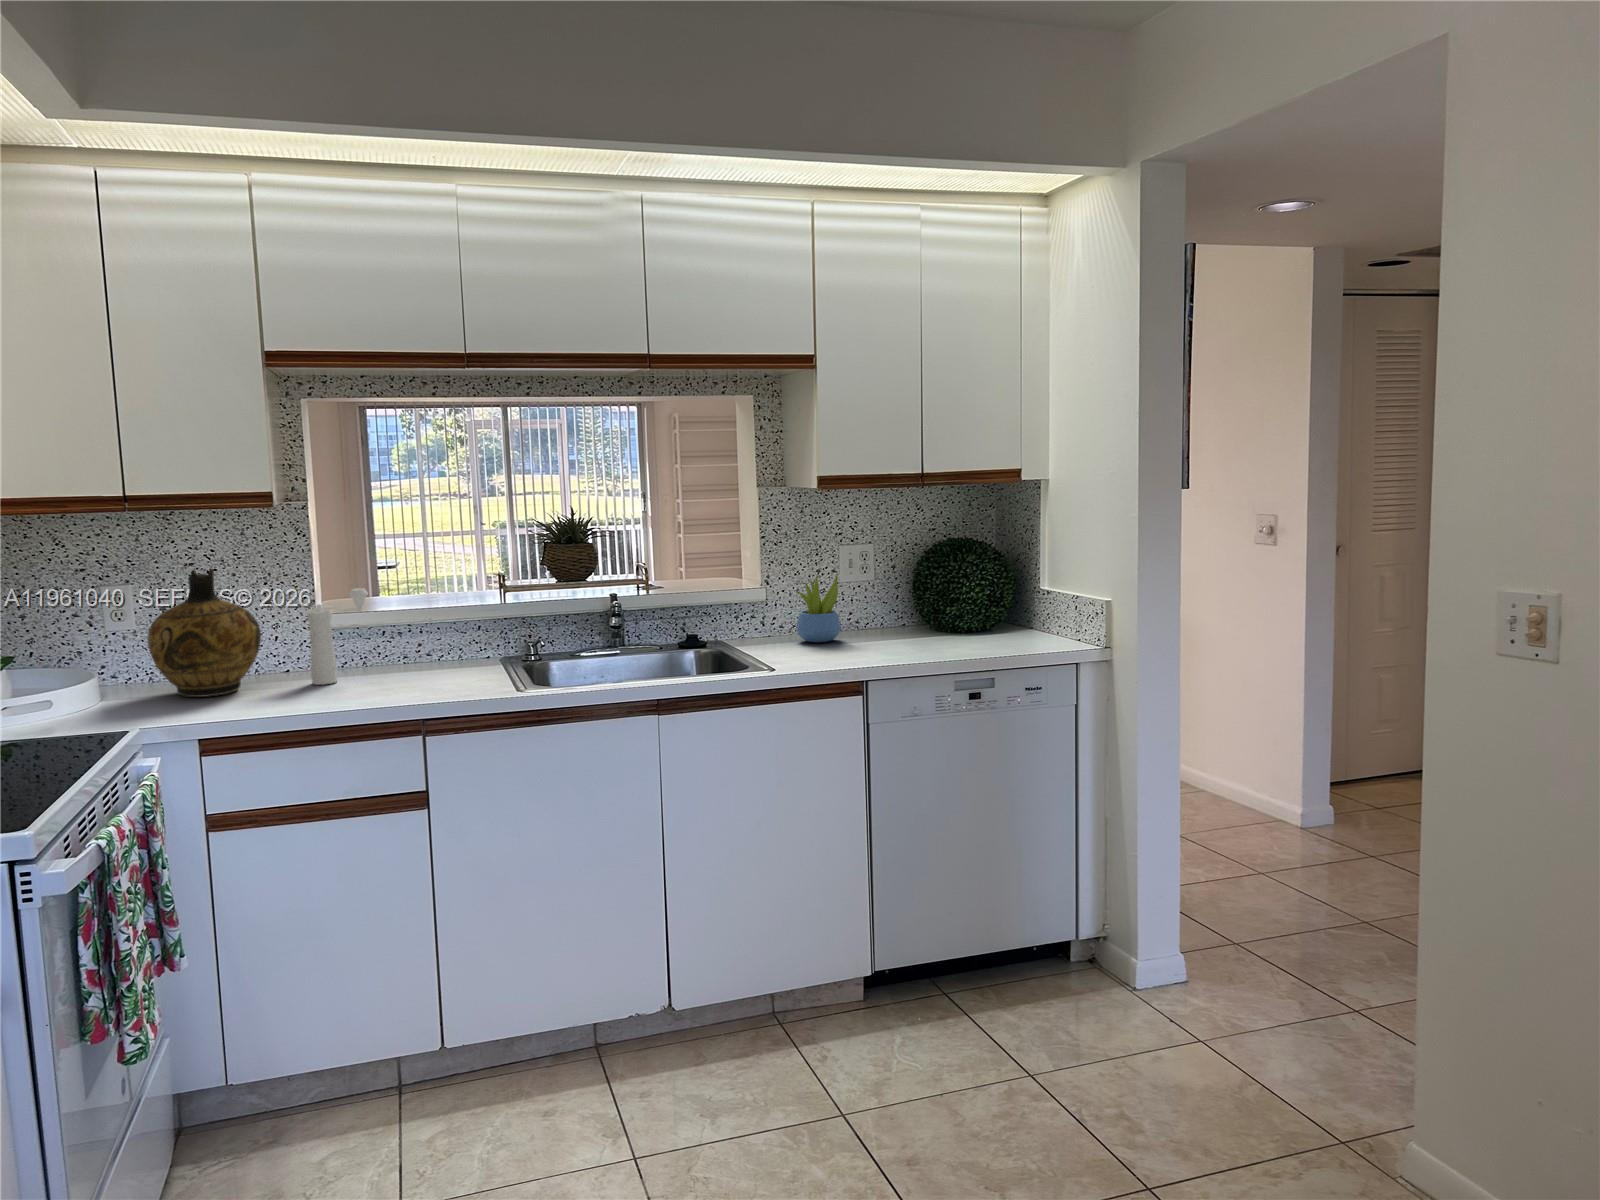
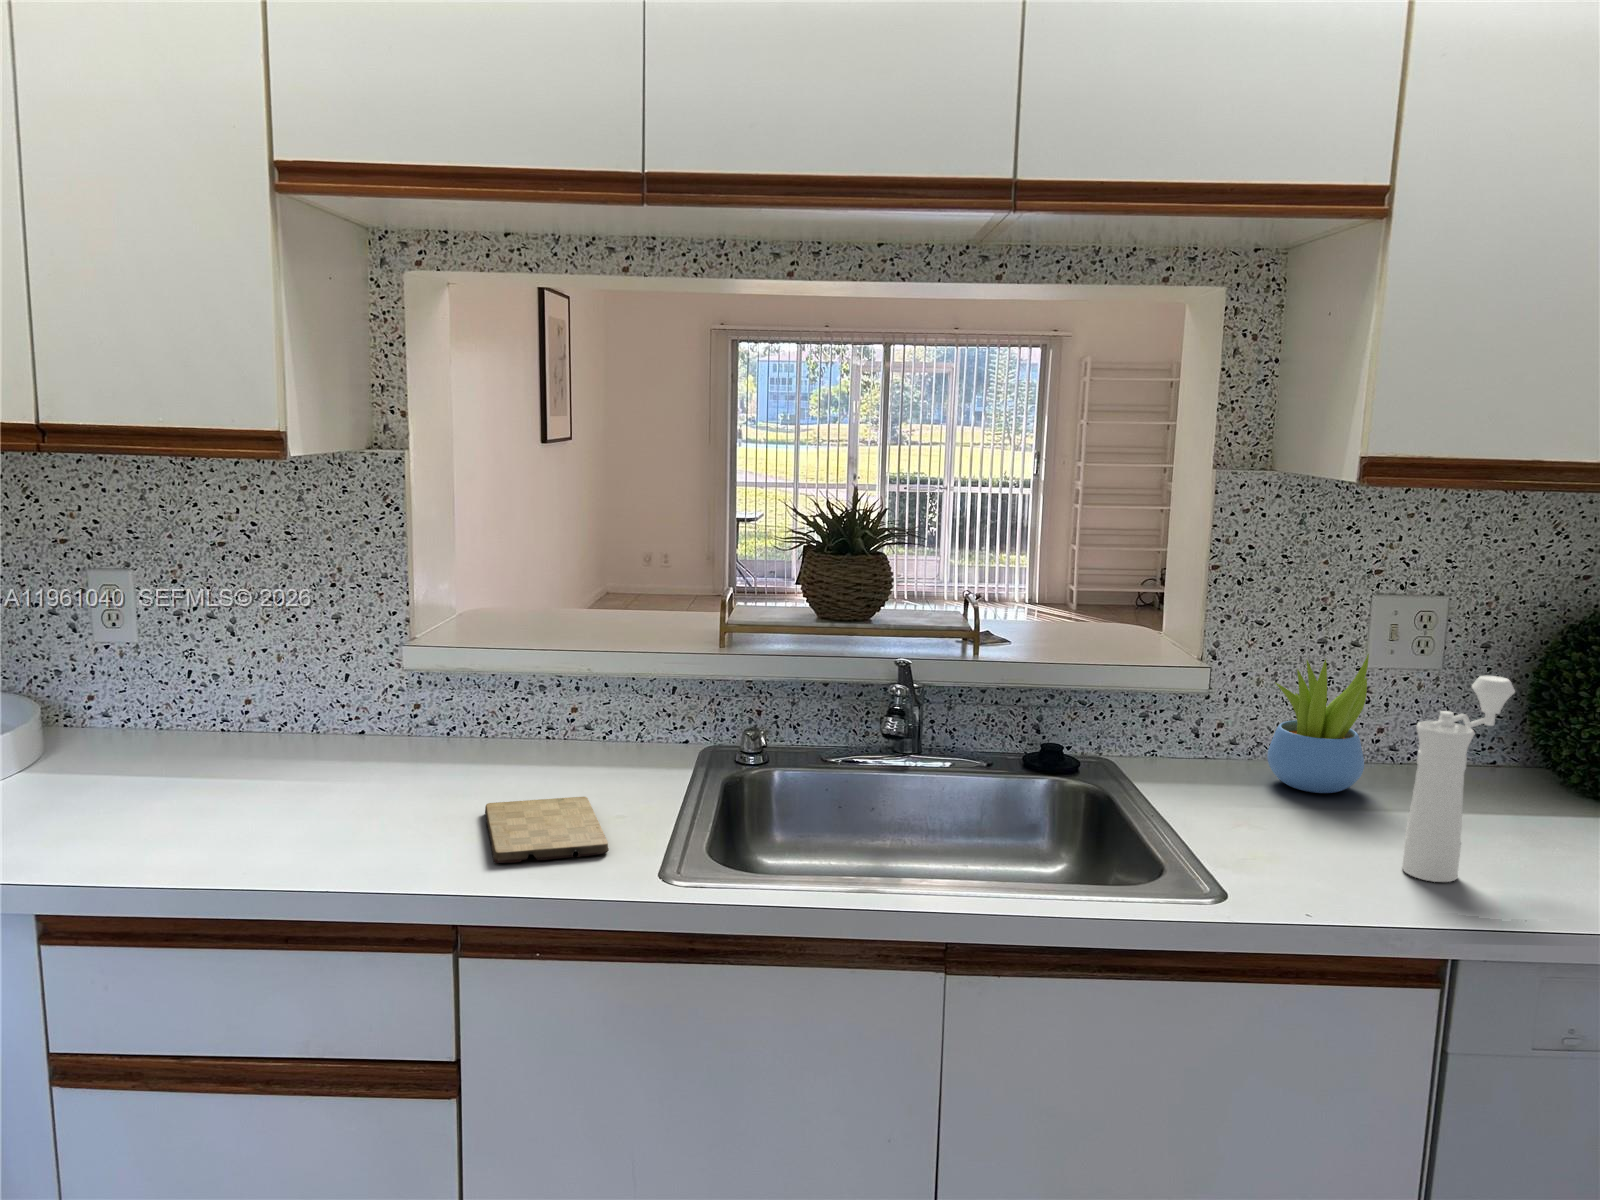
ceramic jug: present [147,569,261,697] -> none [81,565,280,789]
pepper mill: present [307,589,368,685] -> present [1402,675,1515,882]
cutting board: none [403,675,483,697] -> present [485,797,609,863]

